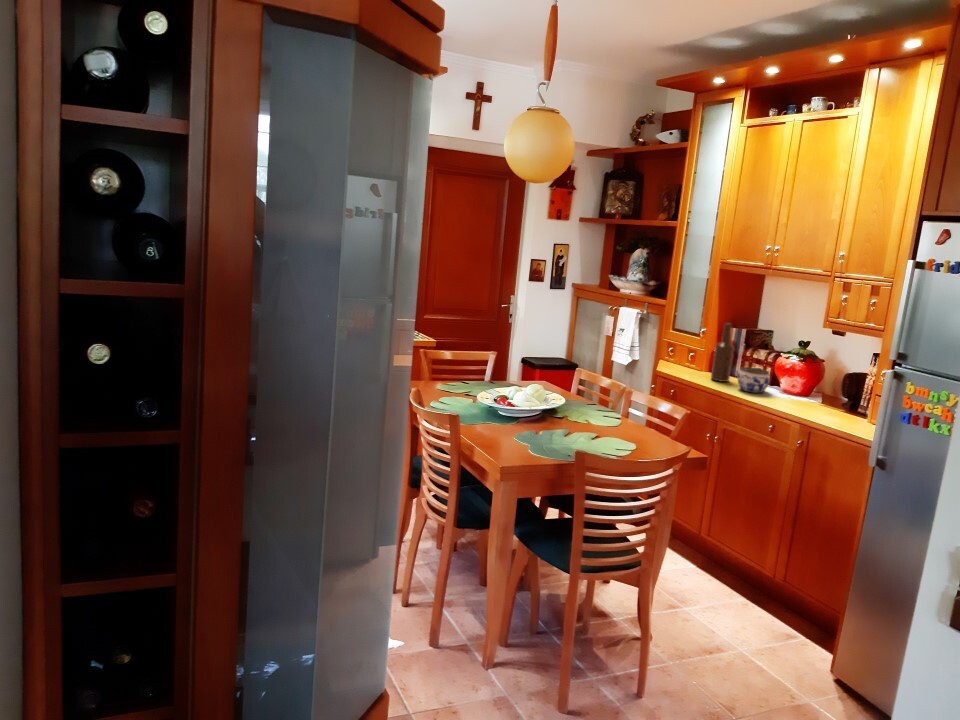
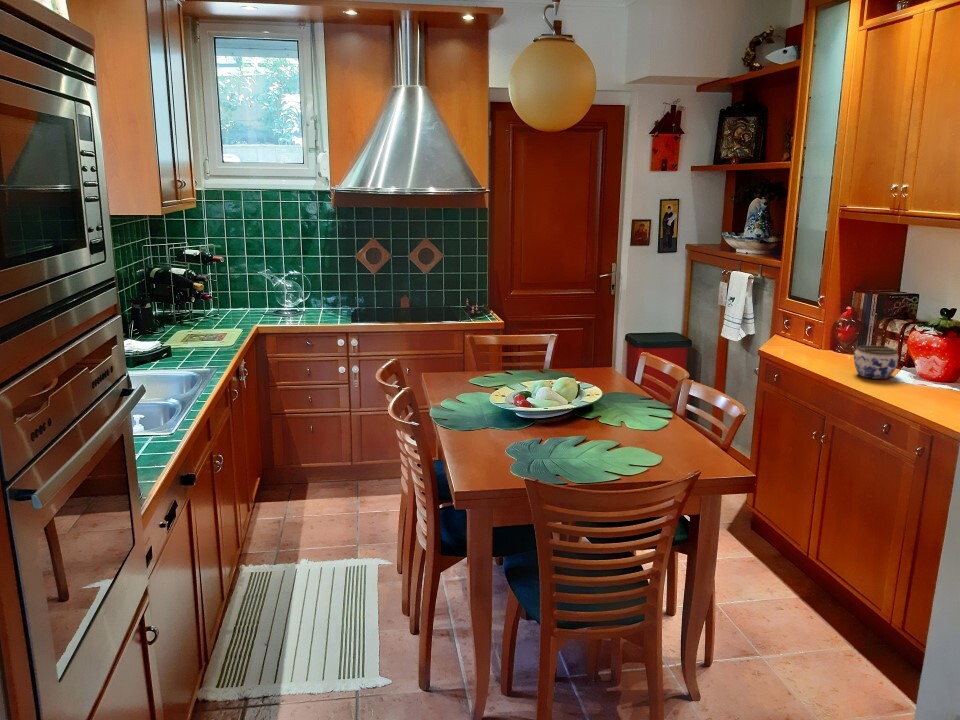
bottle: present [711,323,734,382] -> none [825,289,854,364]

